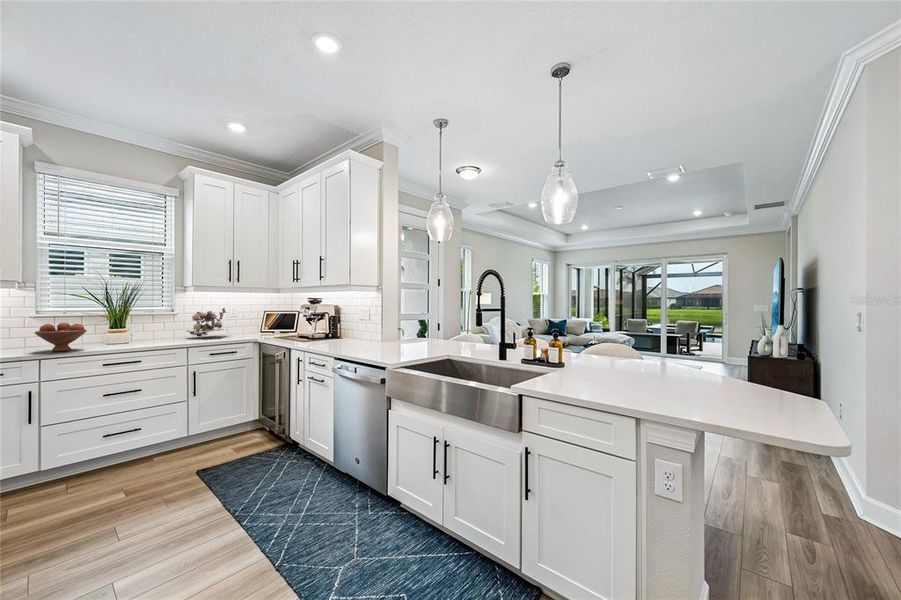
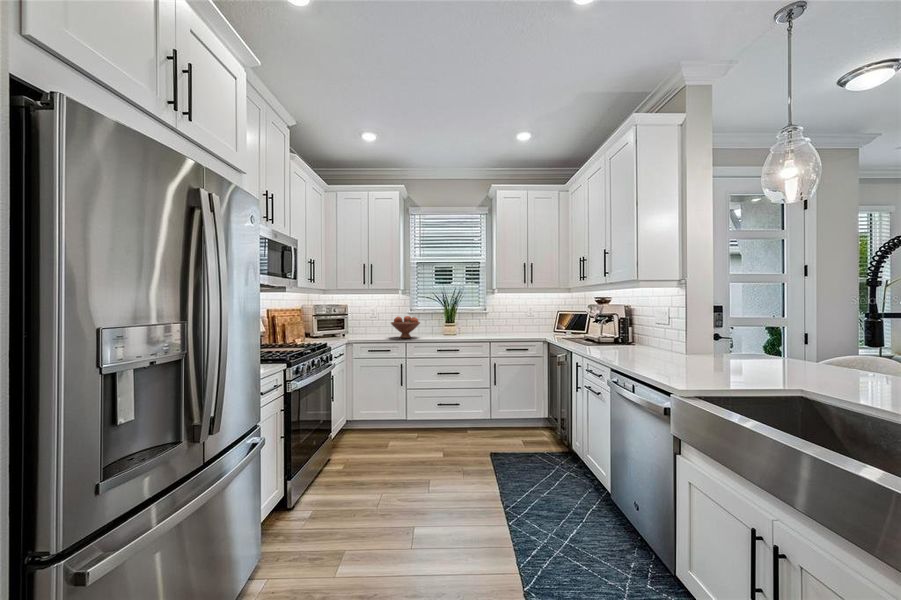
flower arrangement: present [186,308,226,337] -> none [489,306,525,333]

